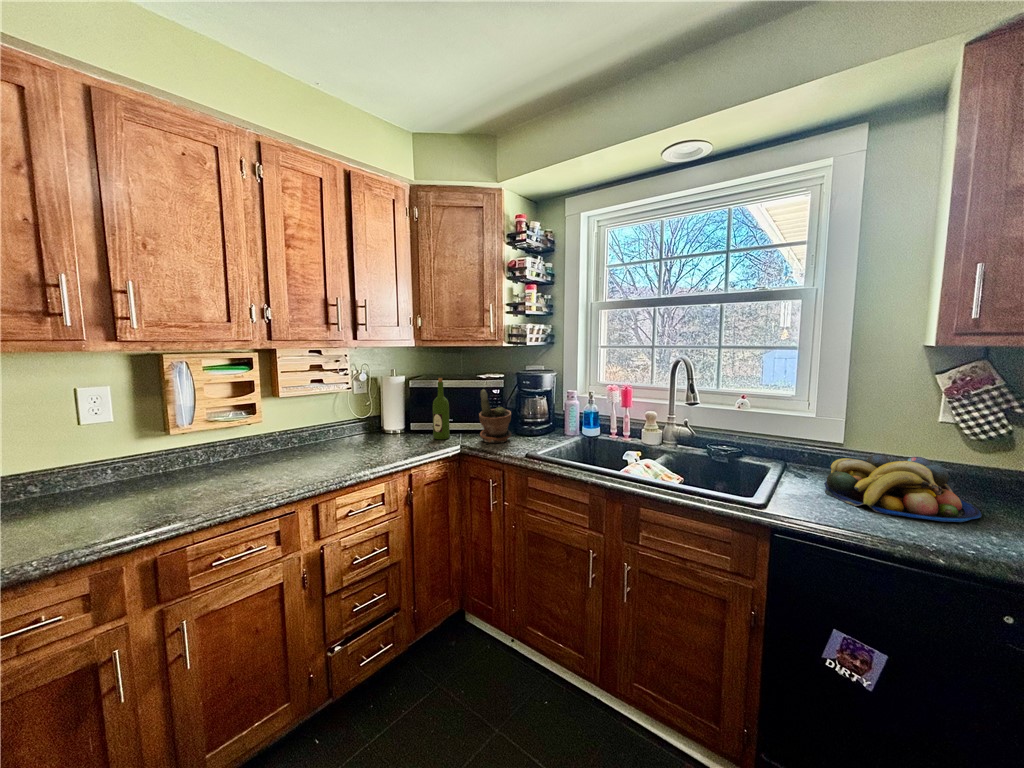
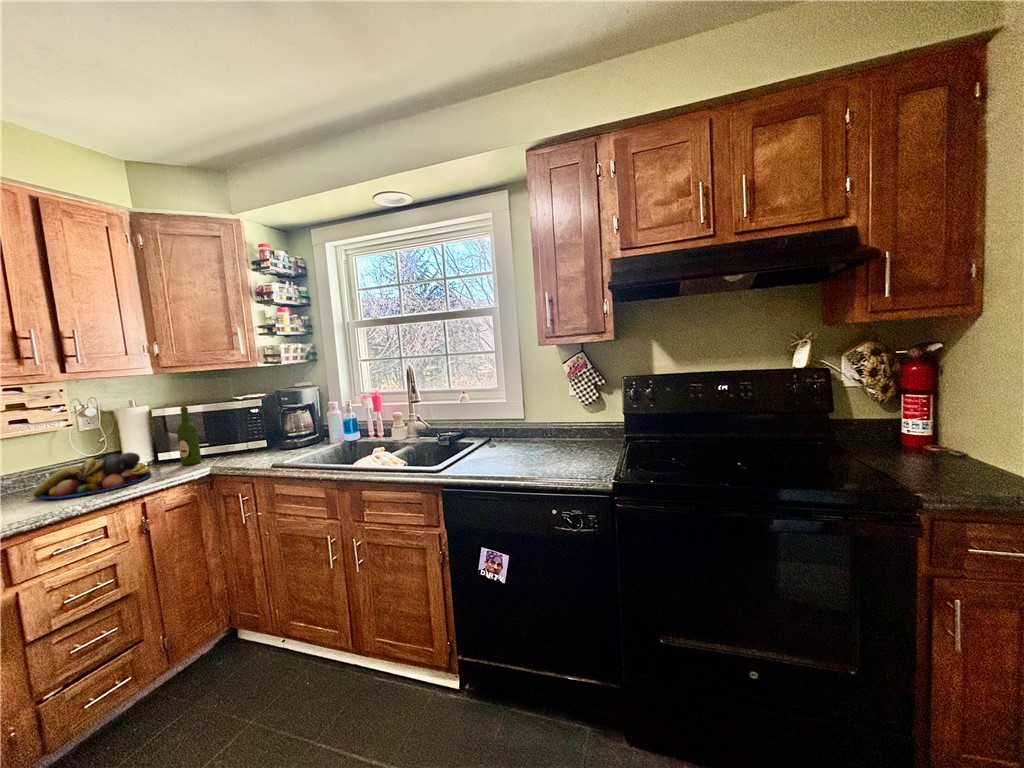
potted plant: present [479,390,511,443] -> none [228,410,268,460]
fruit bowl: present [824,455,982,522] -> present [33,453,152,499]

